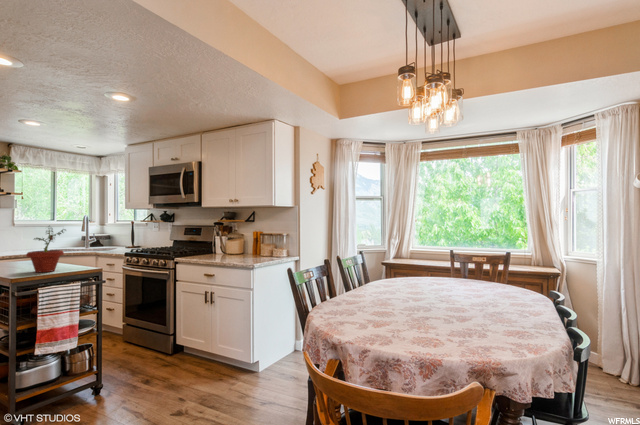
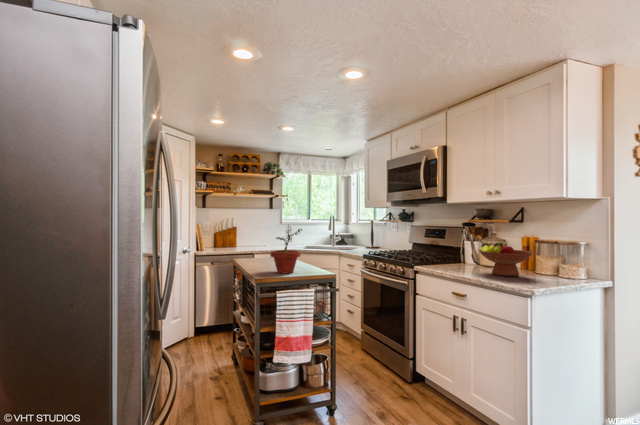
fruit bowl: none [224,236,259,259] -> present [479,243,534,276]

